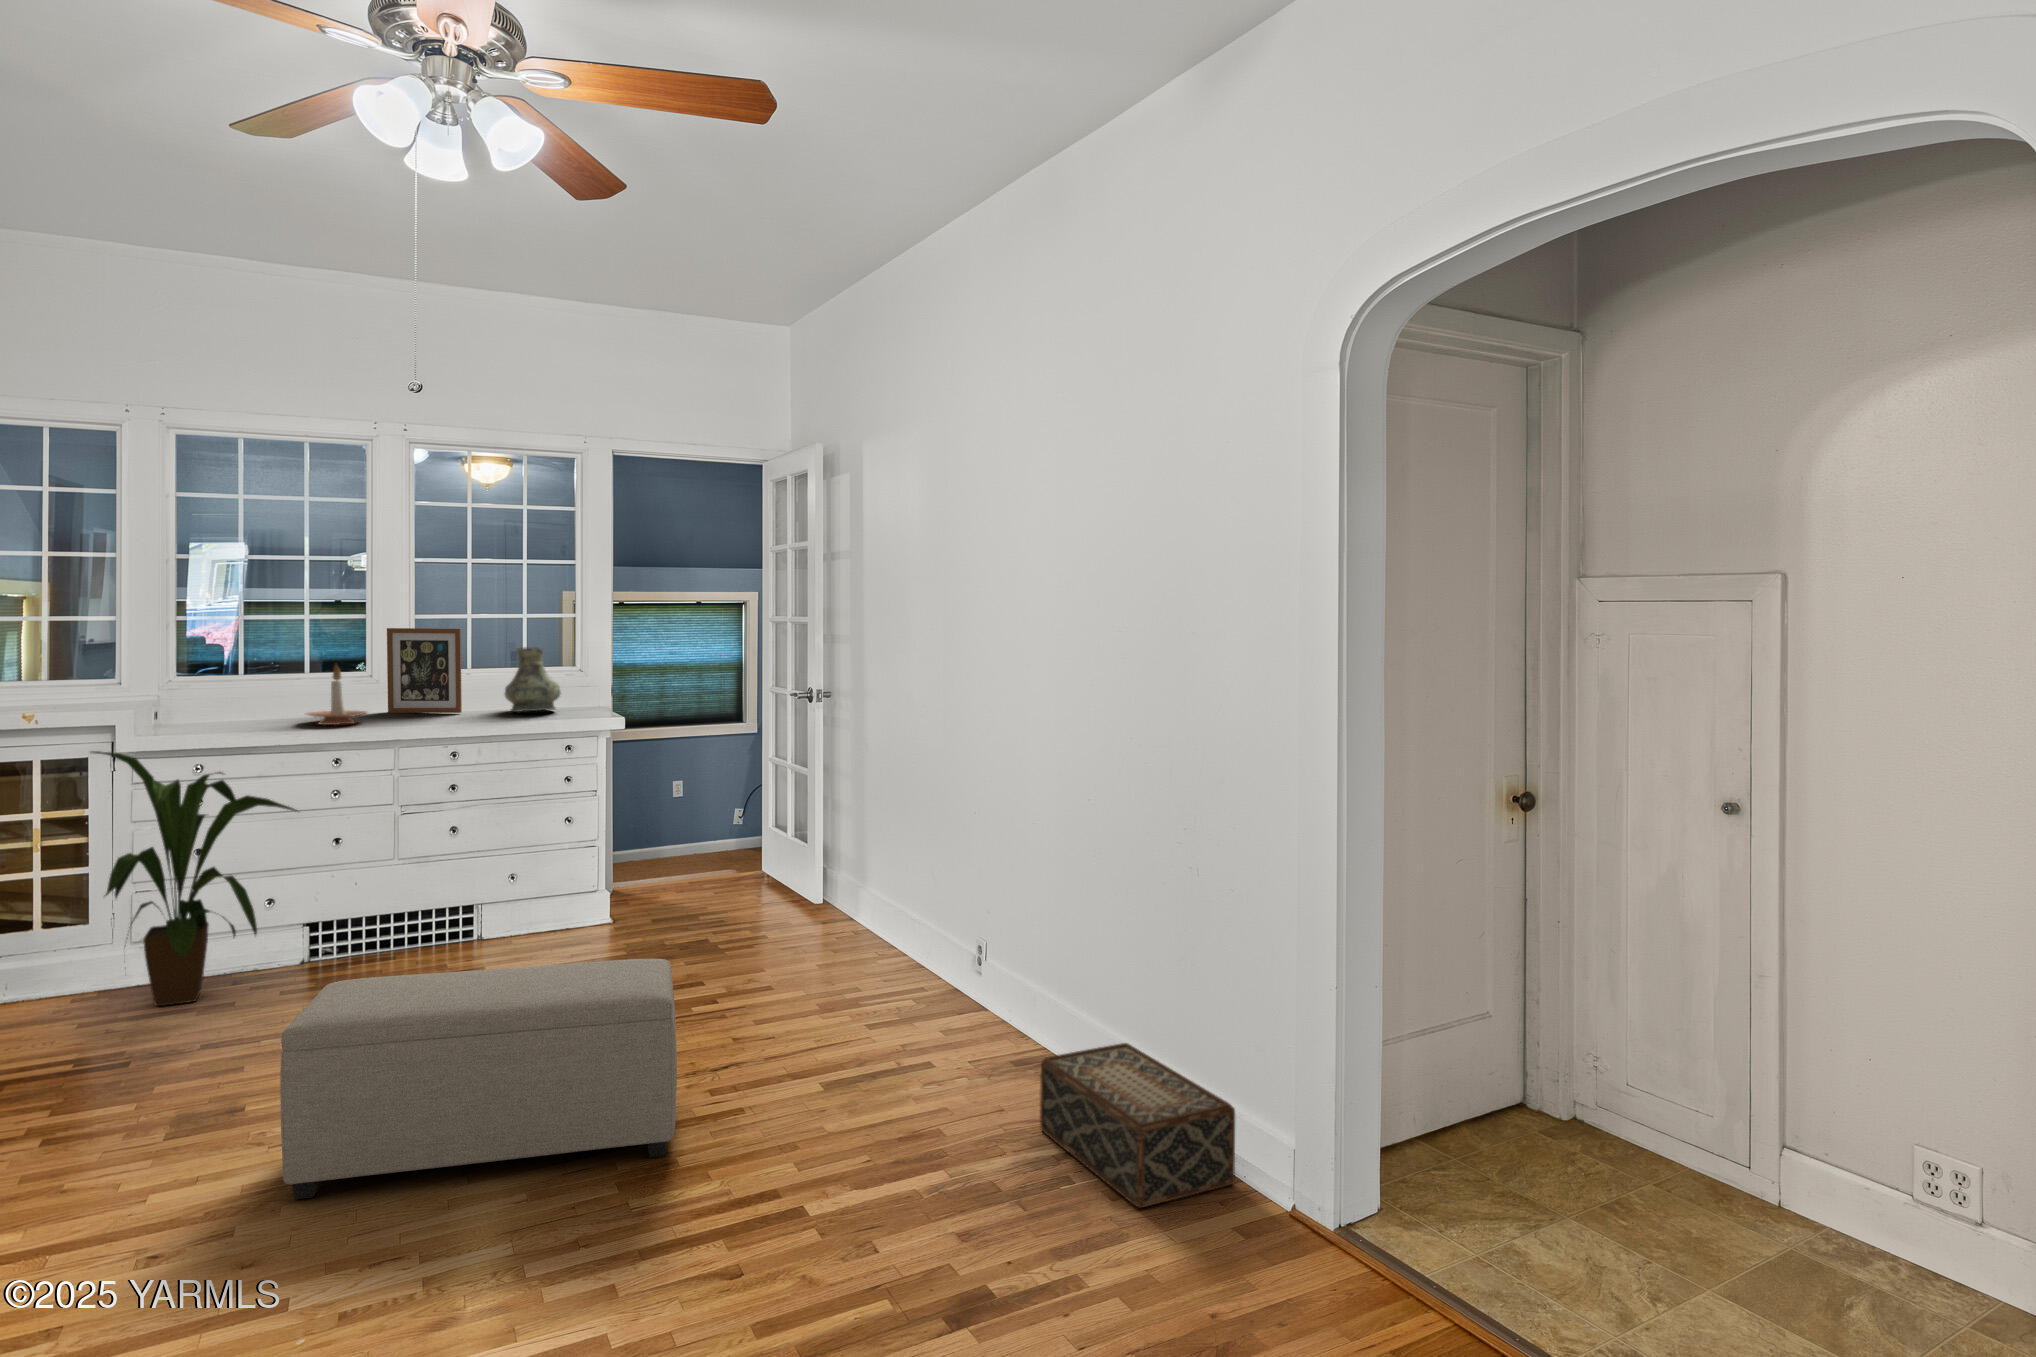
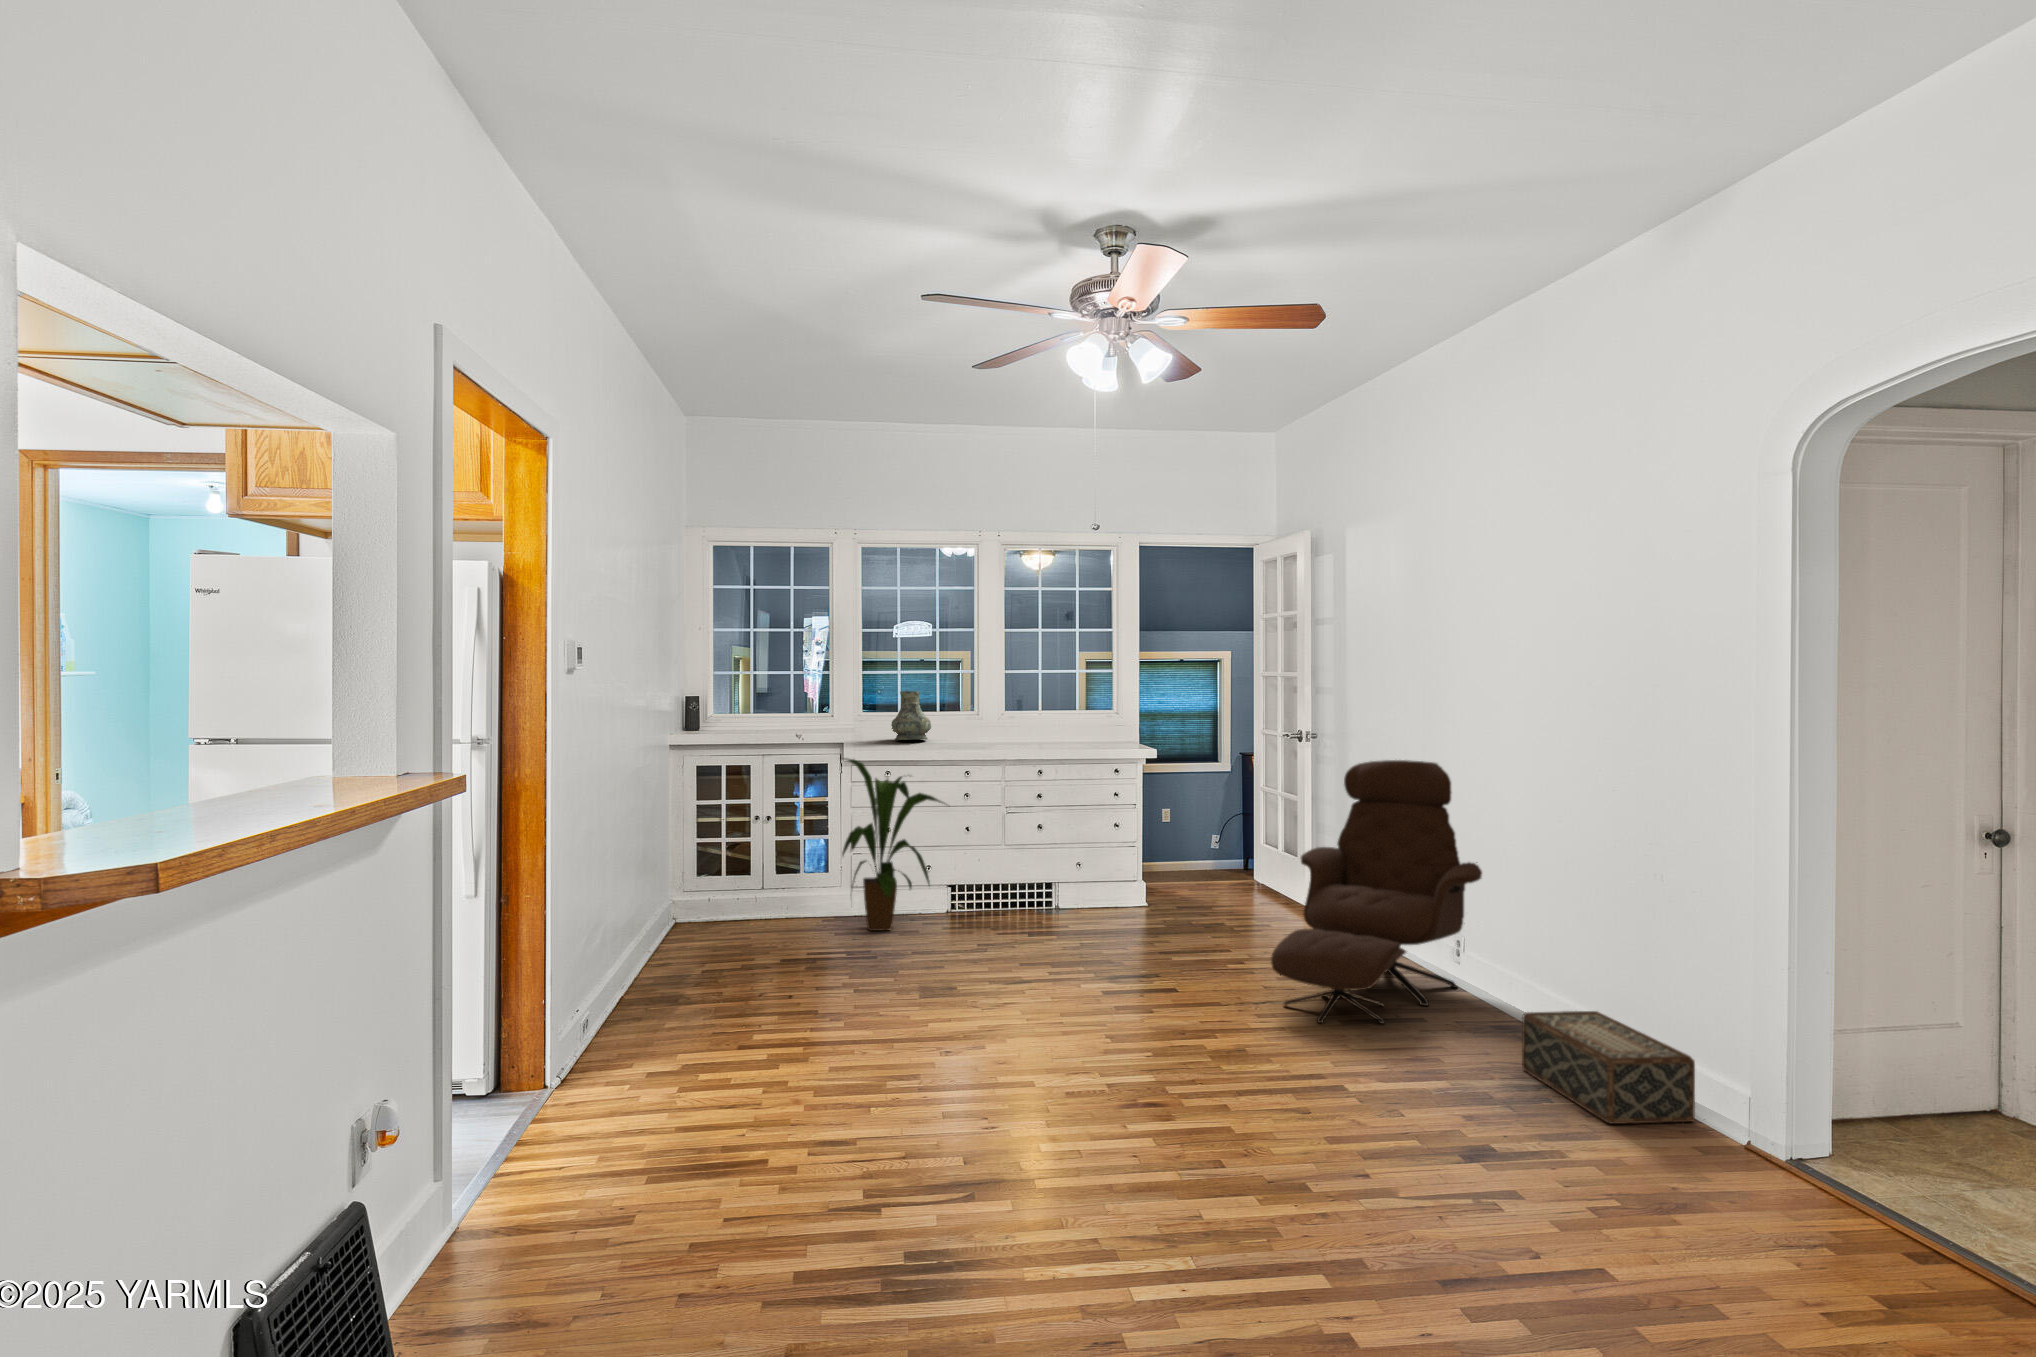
picture frame: present [387,628,462,713] -> none [992,679,1042,742]
vase: present [505,647,561,712] -> present [891,691,931,740]
candle holder: present [307,665,367,725] -> none [945,703,984,747]
lounge chair: none [734,729,1009,1090] -> present [1271,760,1482,1023]
ottoman: present [280,959,677,1199] -> none [999,909,1242,1049]

